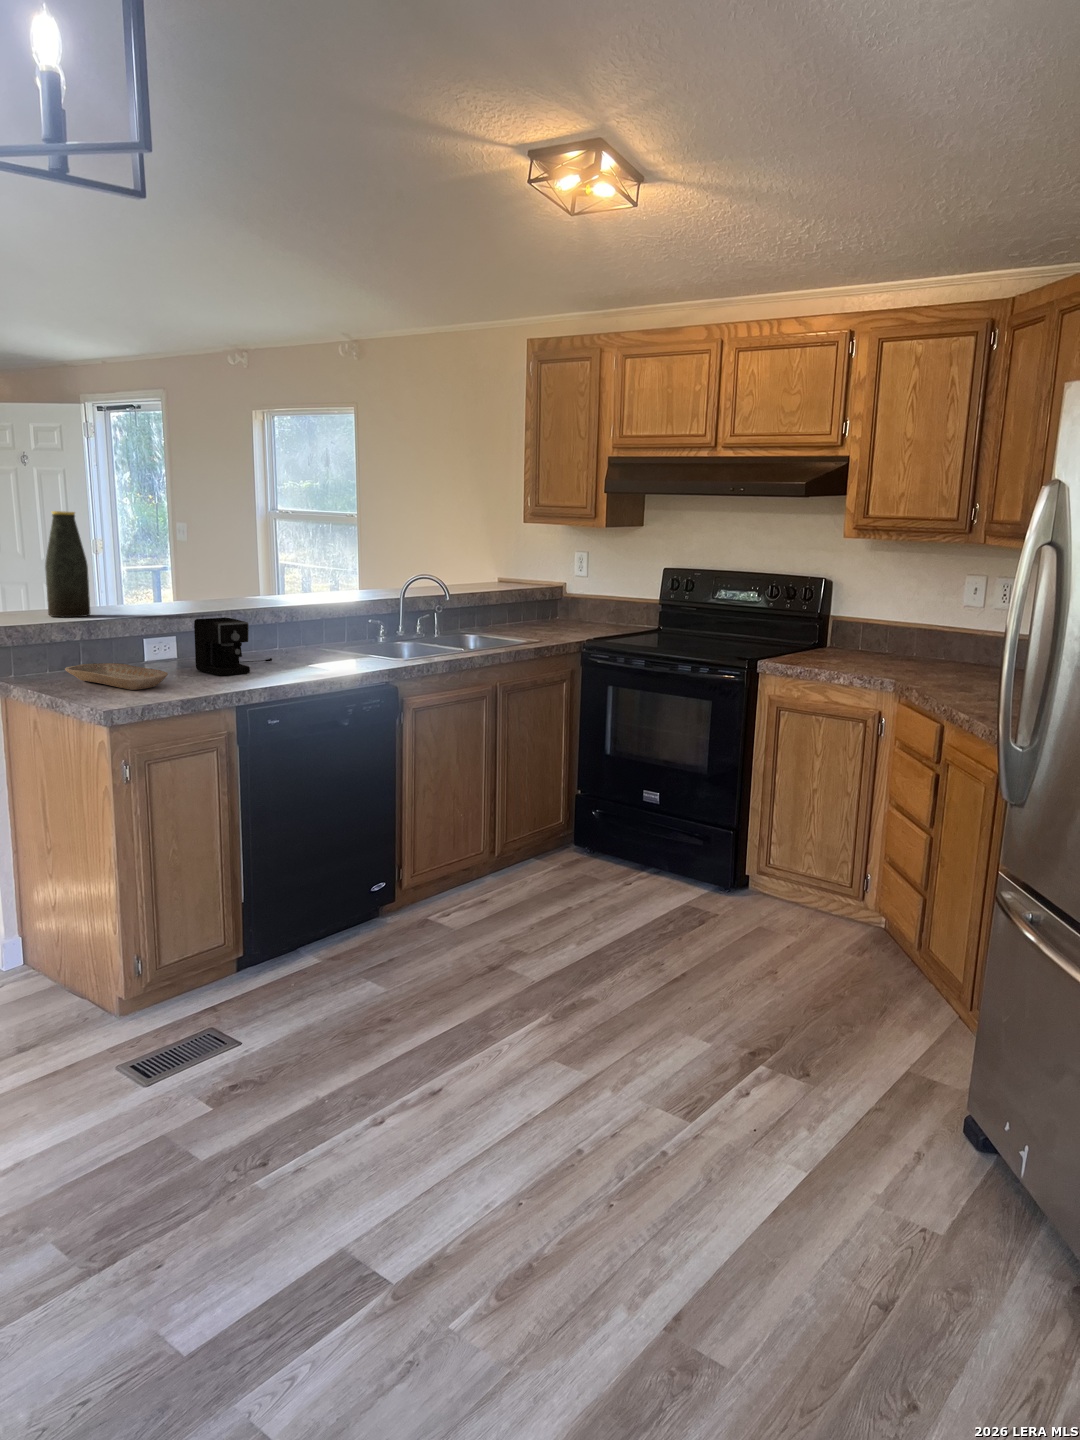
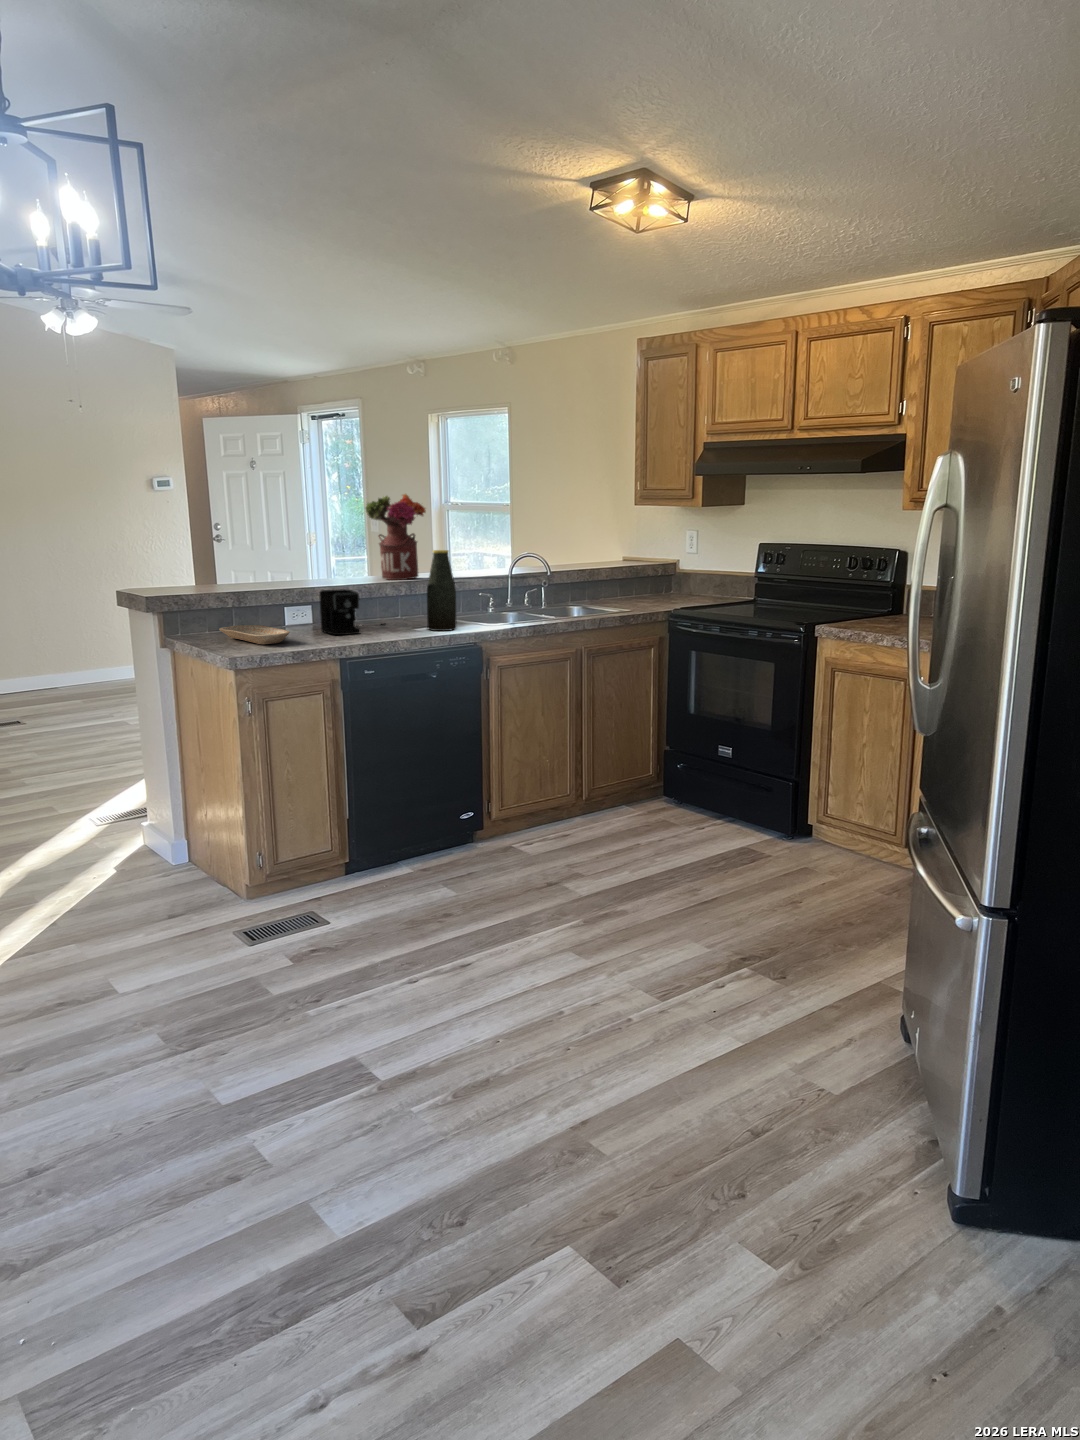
flower arrangement: none [236,501,312,605] -> present [366,494,426,580]
bottle: present [45,511,90,617] -> present [427,550,457,631]

